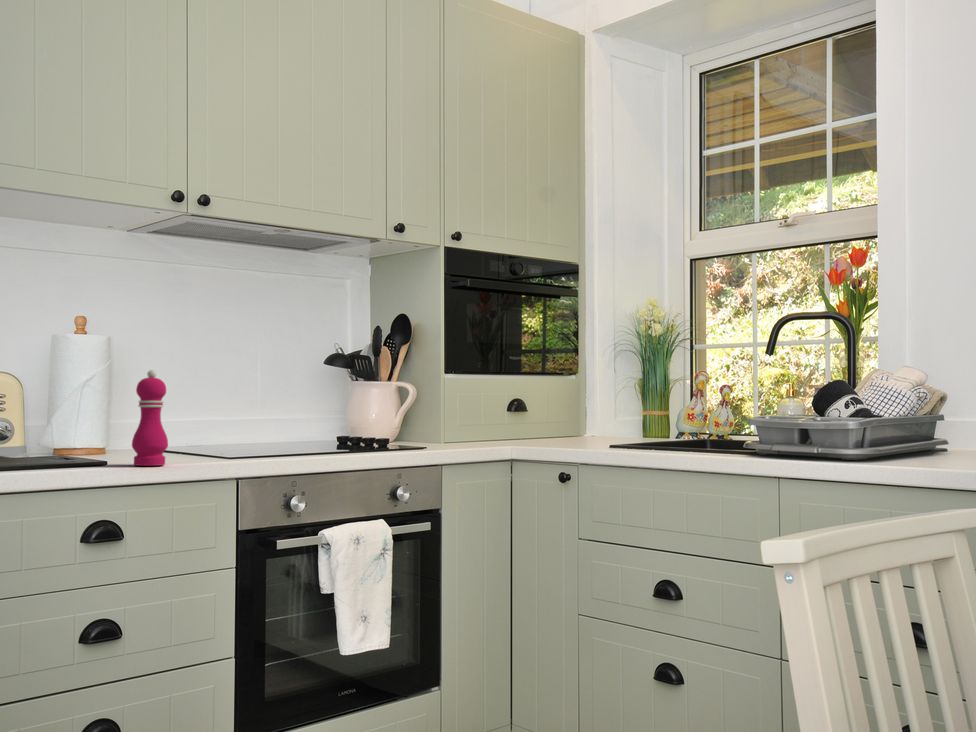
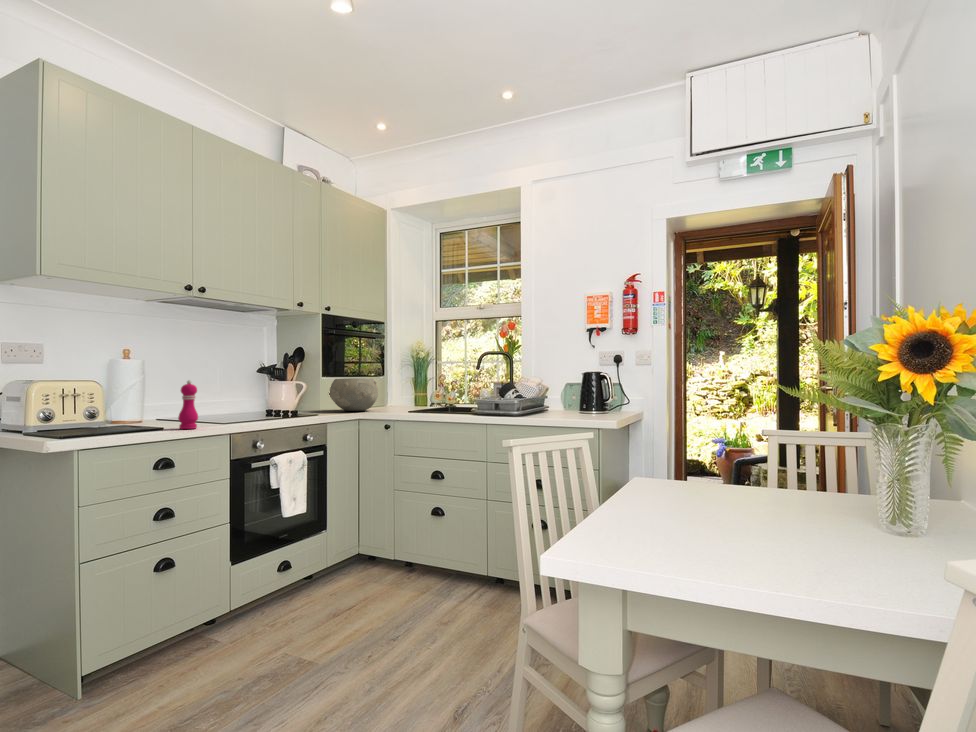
ceramic bowl: none [455,375,557,443] -> present [329,378,378,411]

